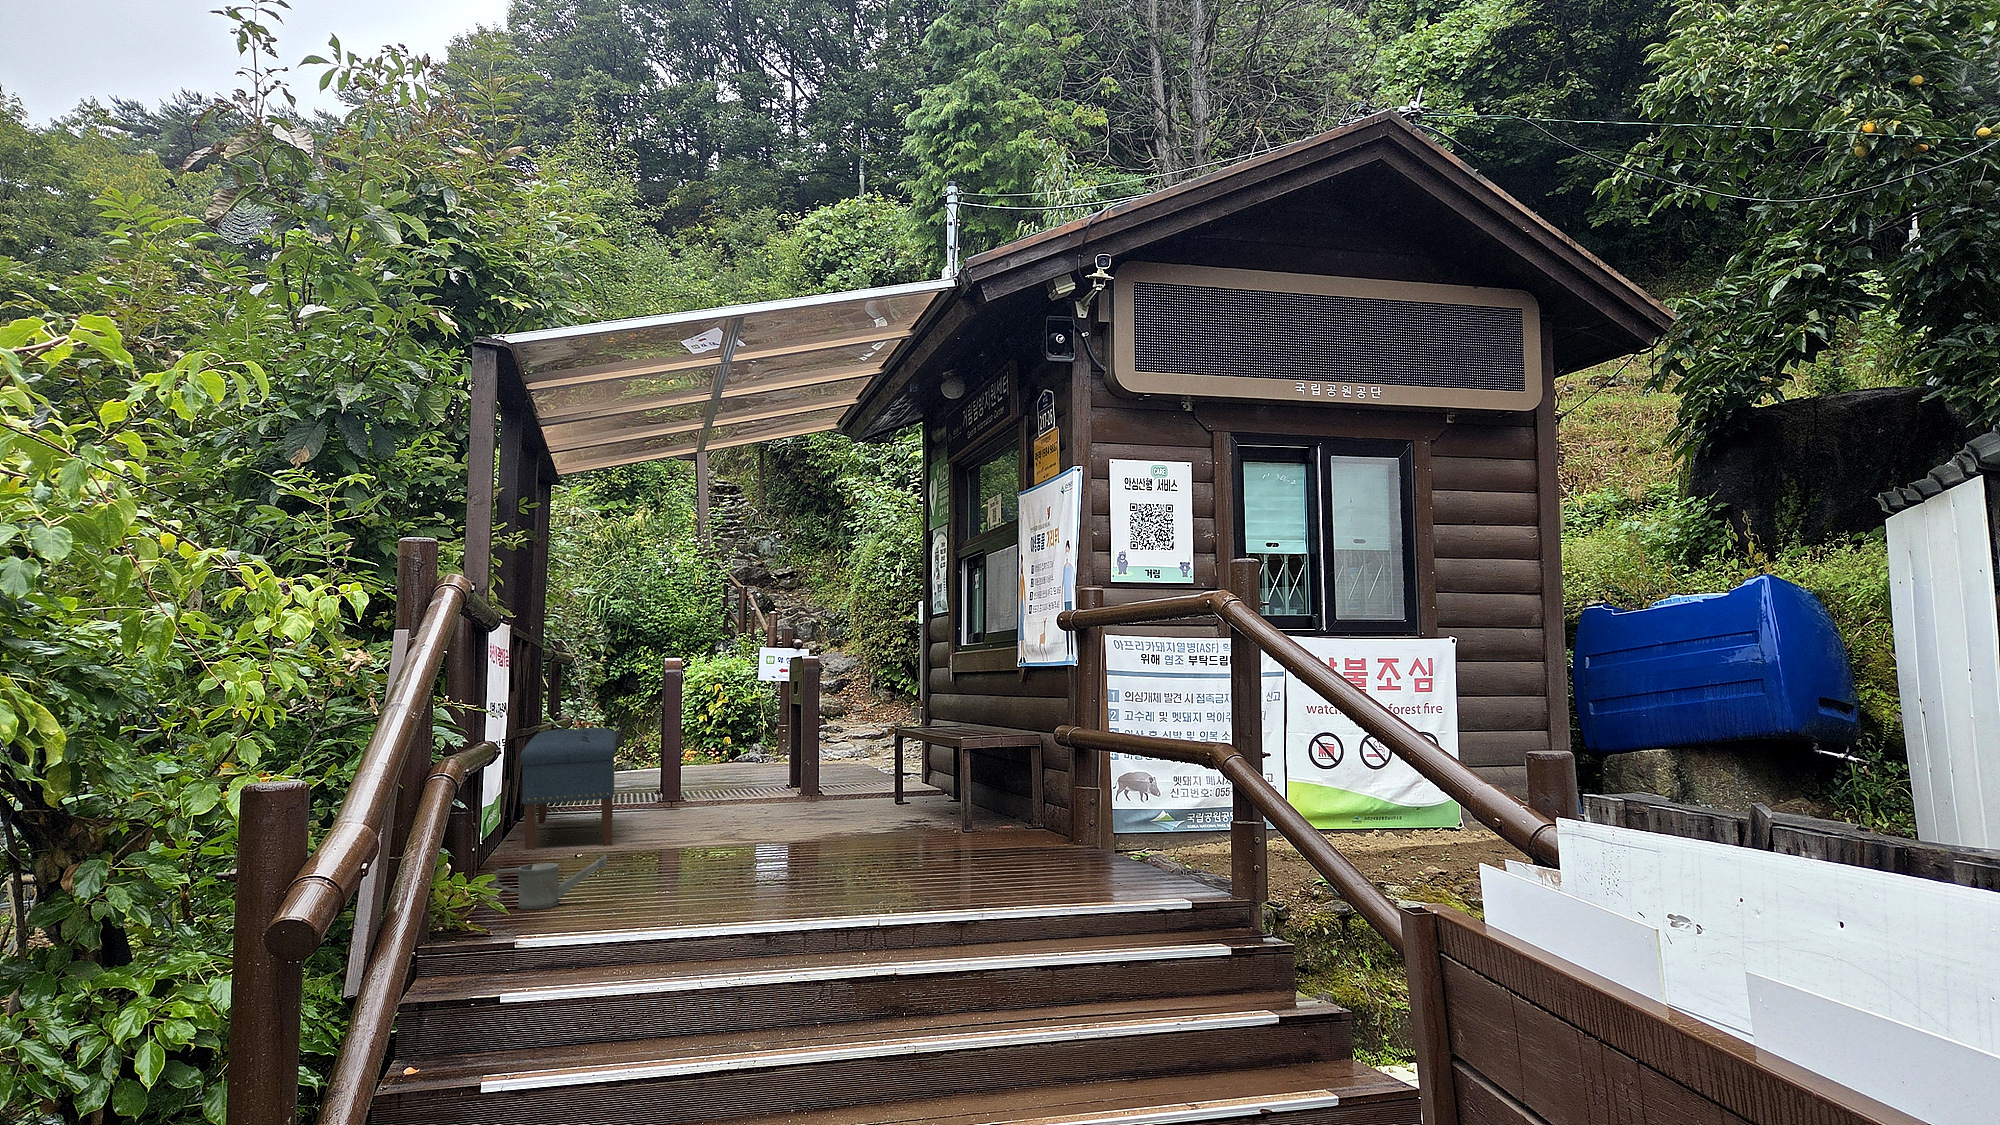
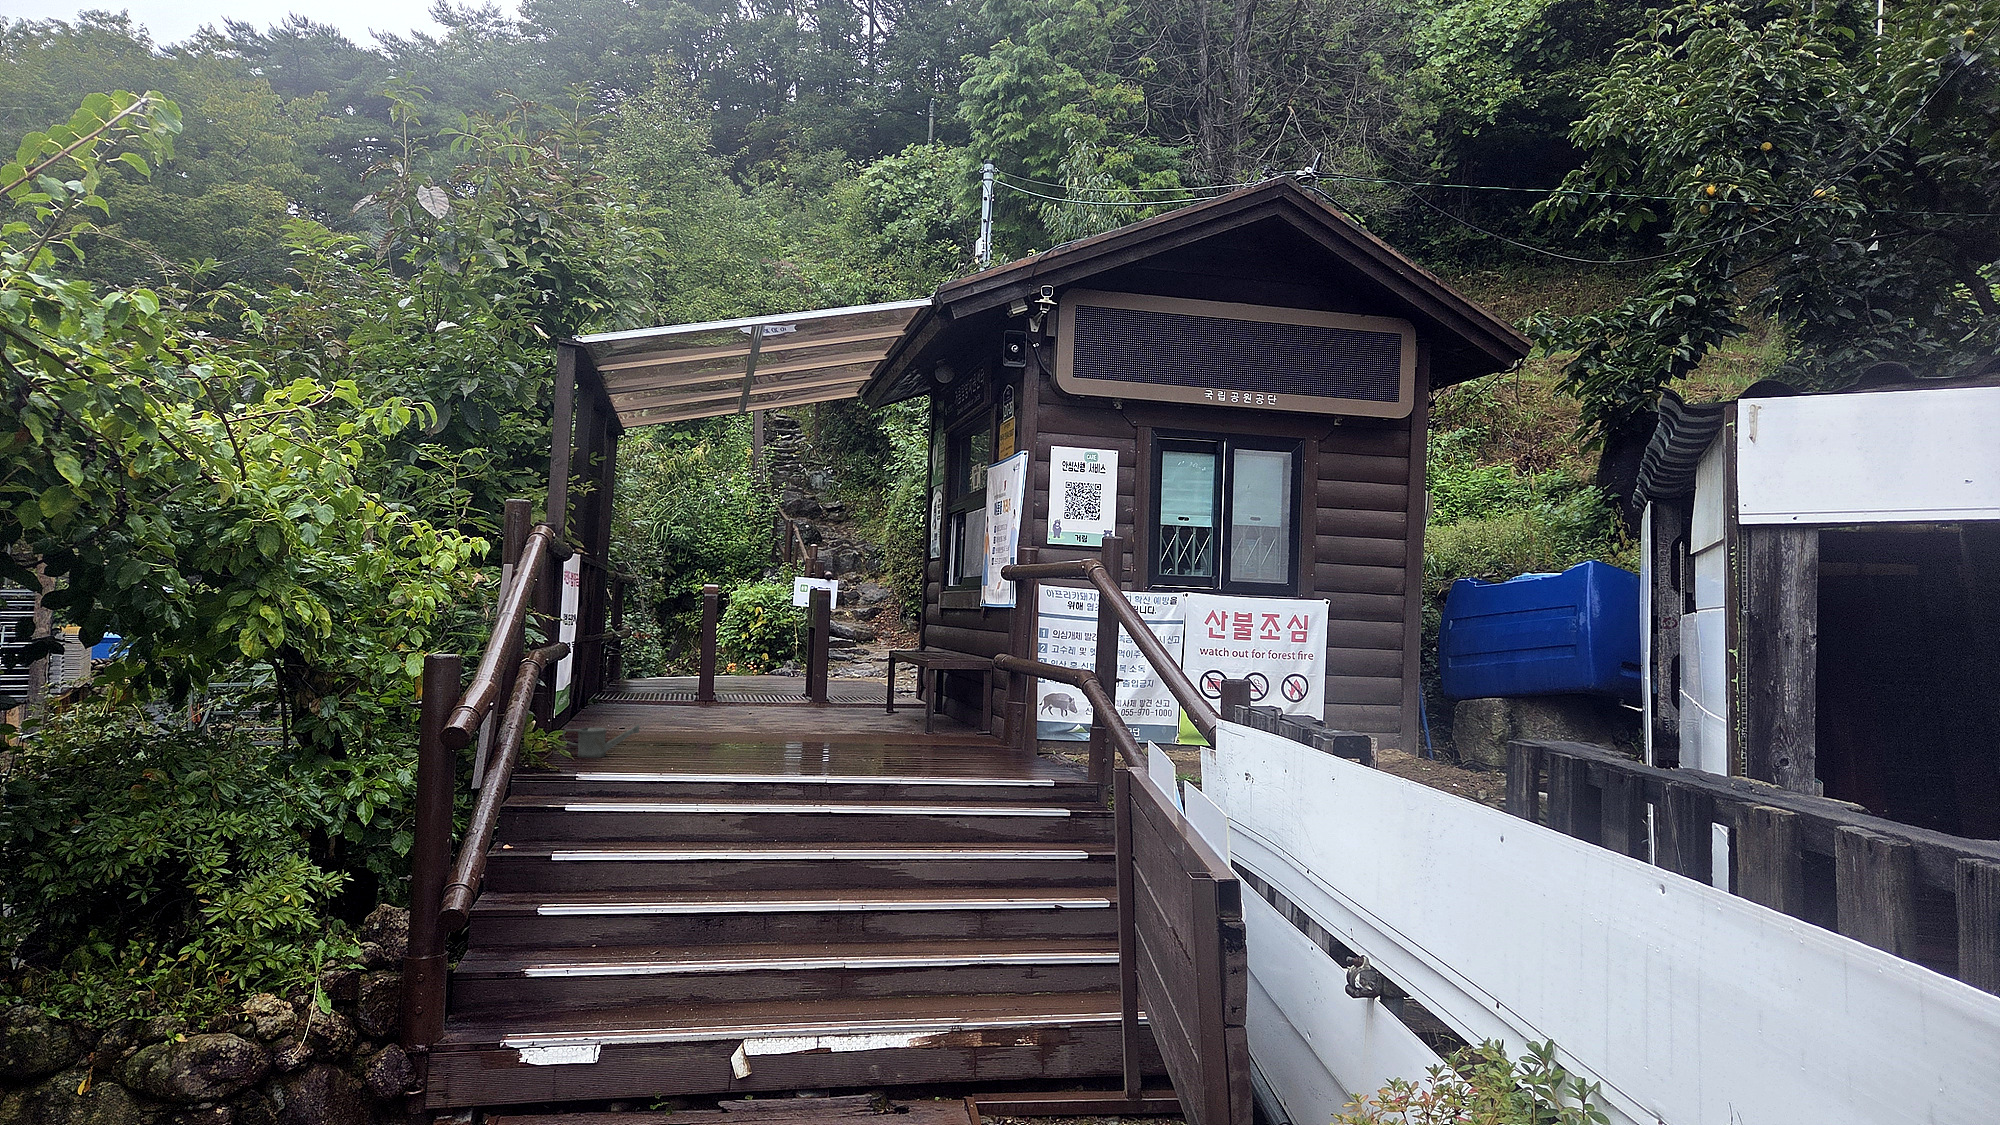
bench: present [520,728,616,850] -> none [583,637,658,728]

